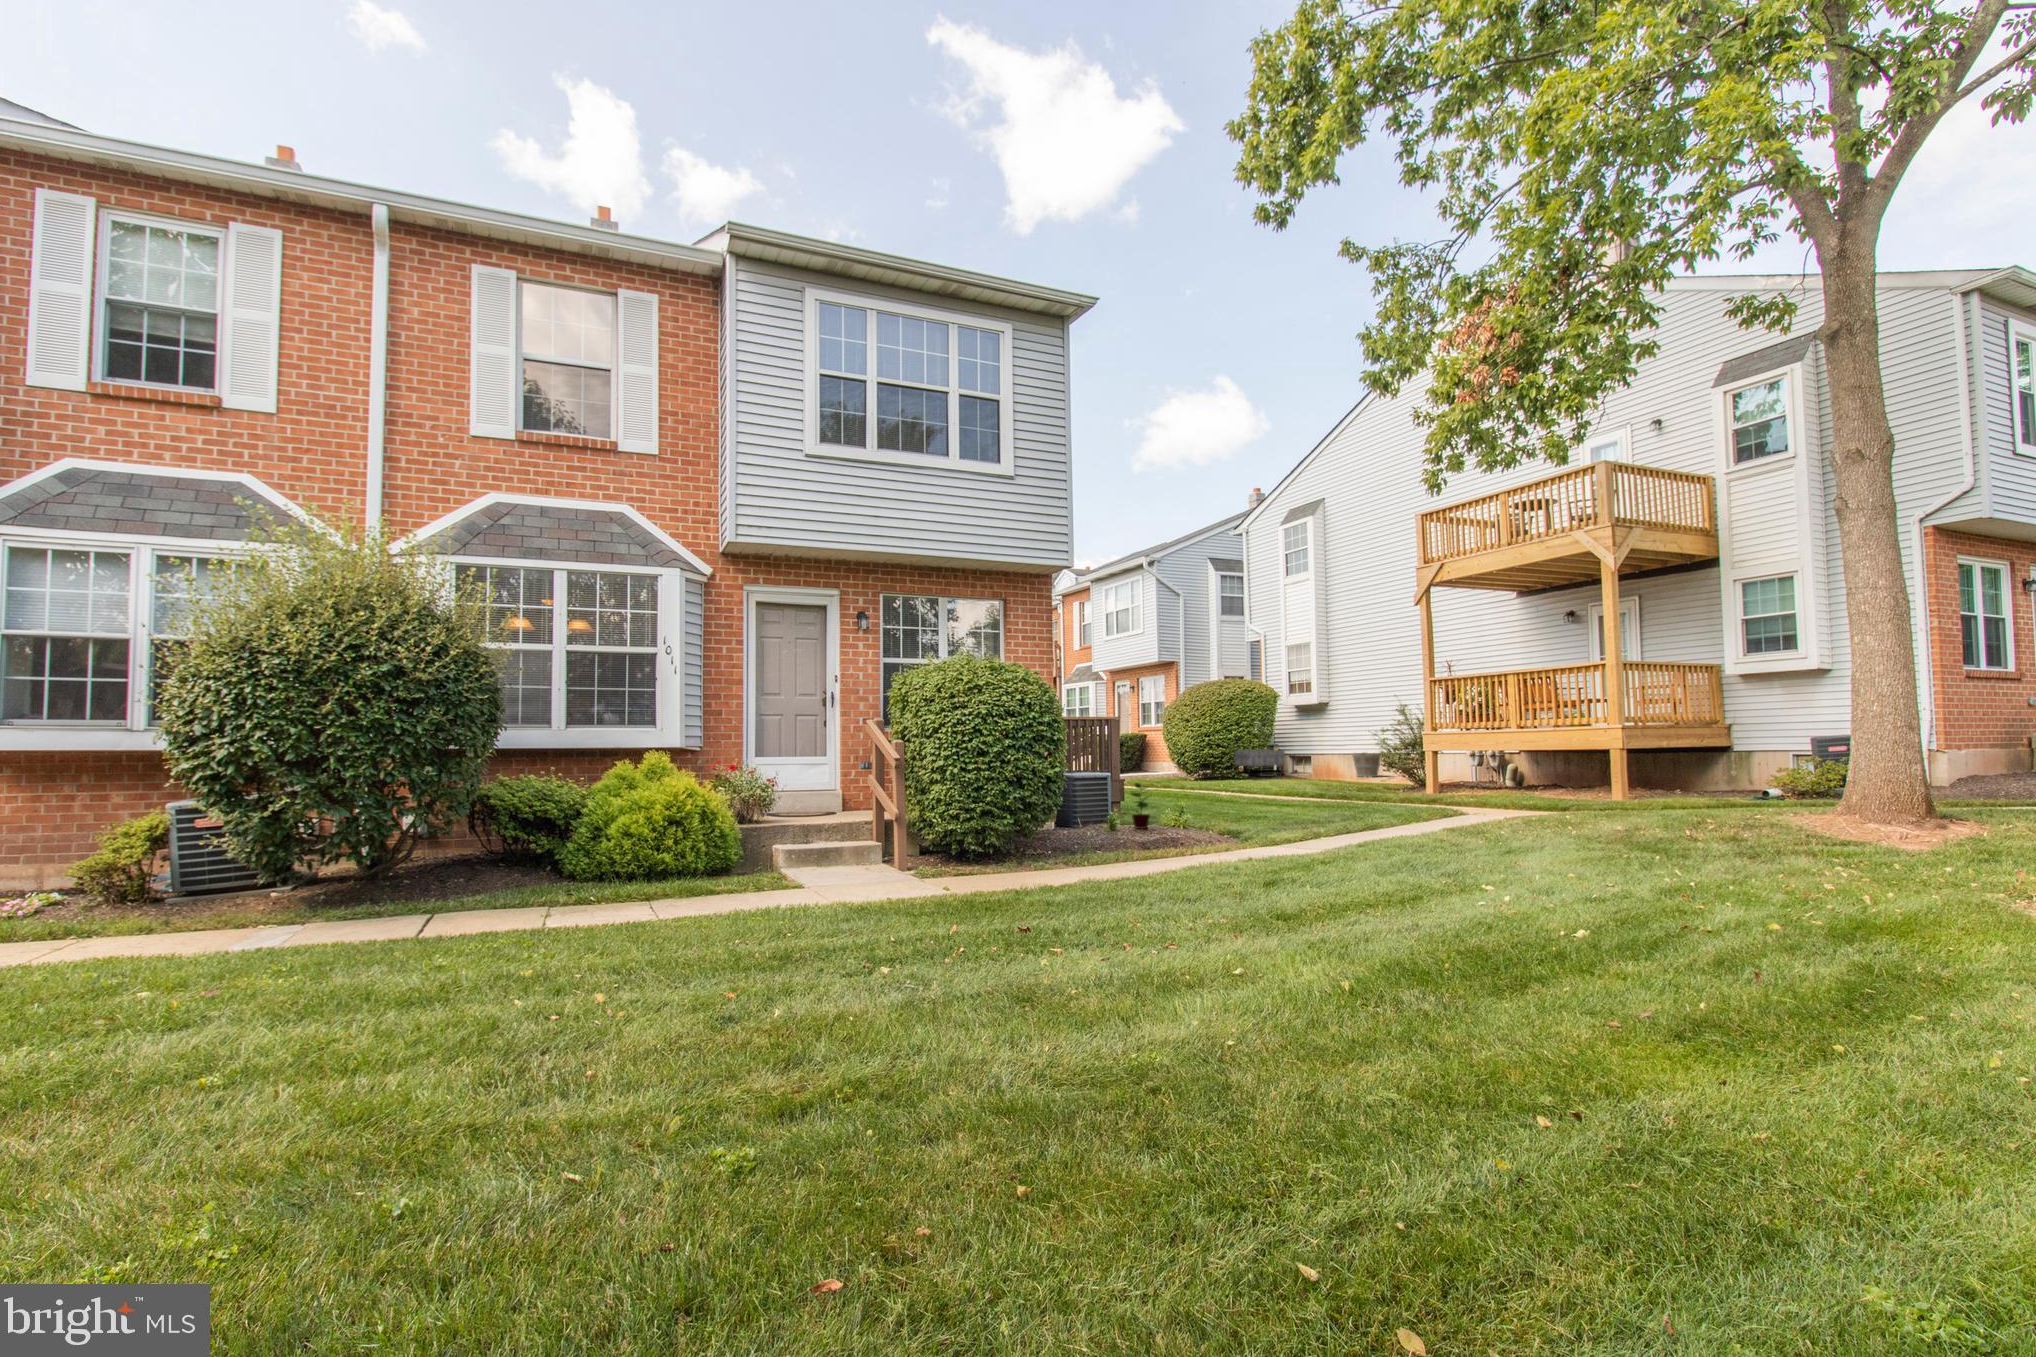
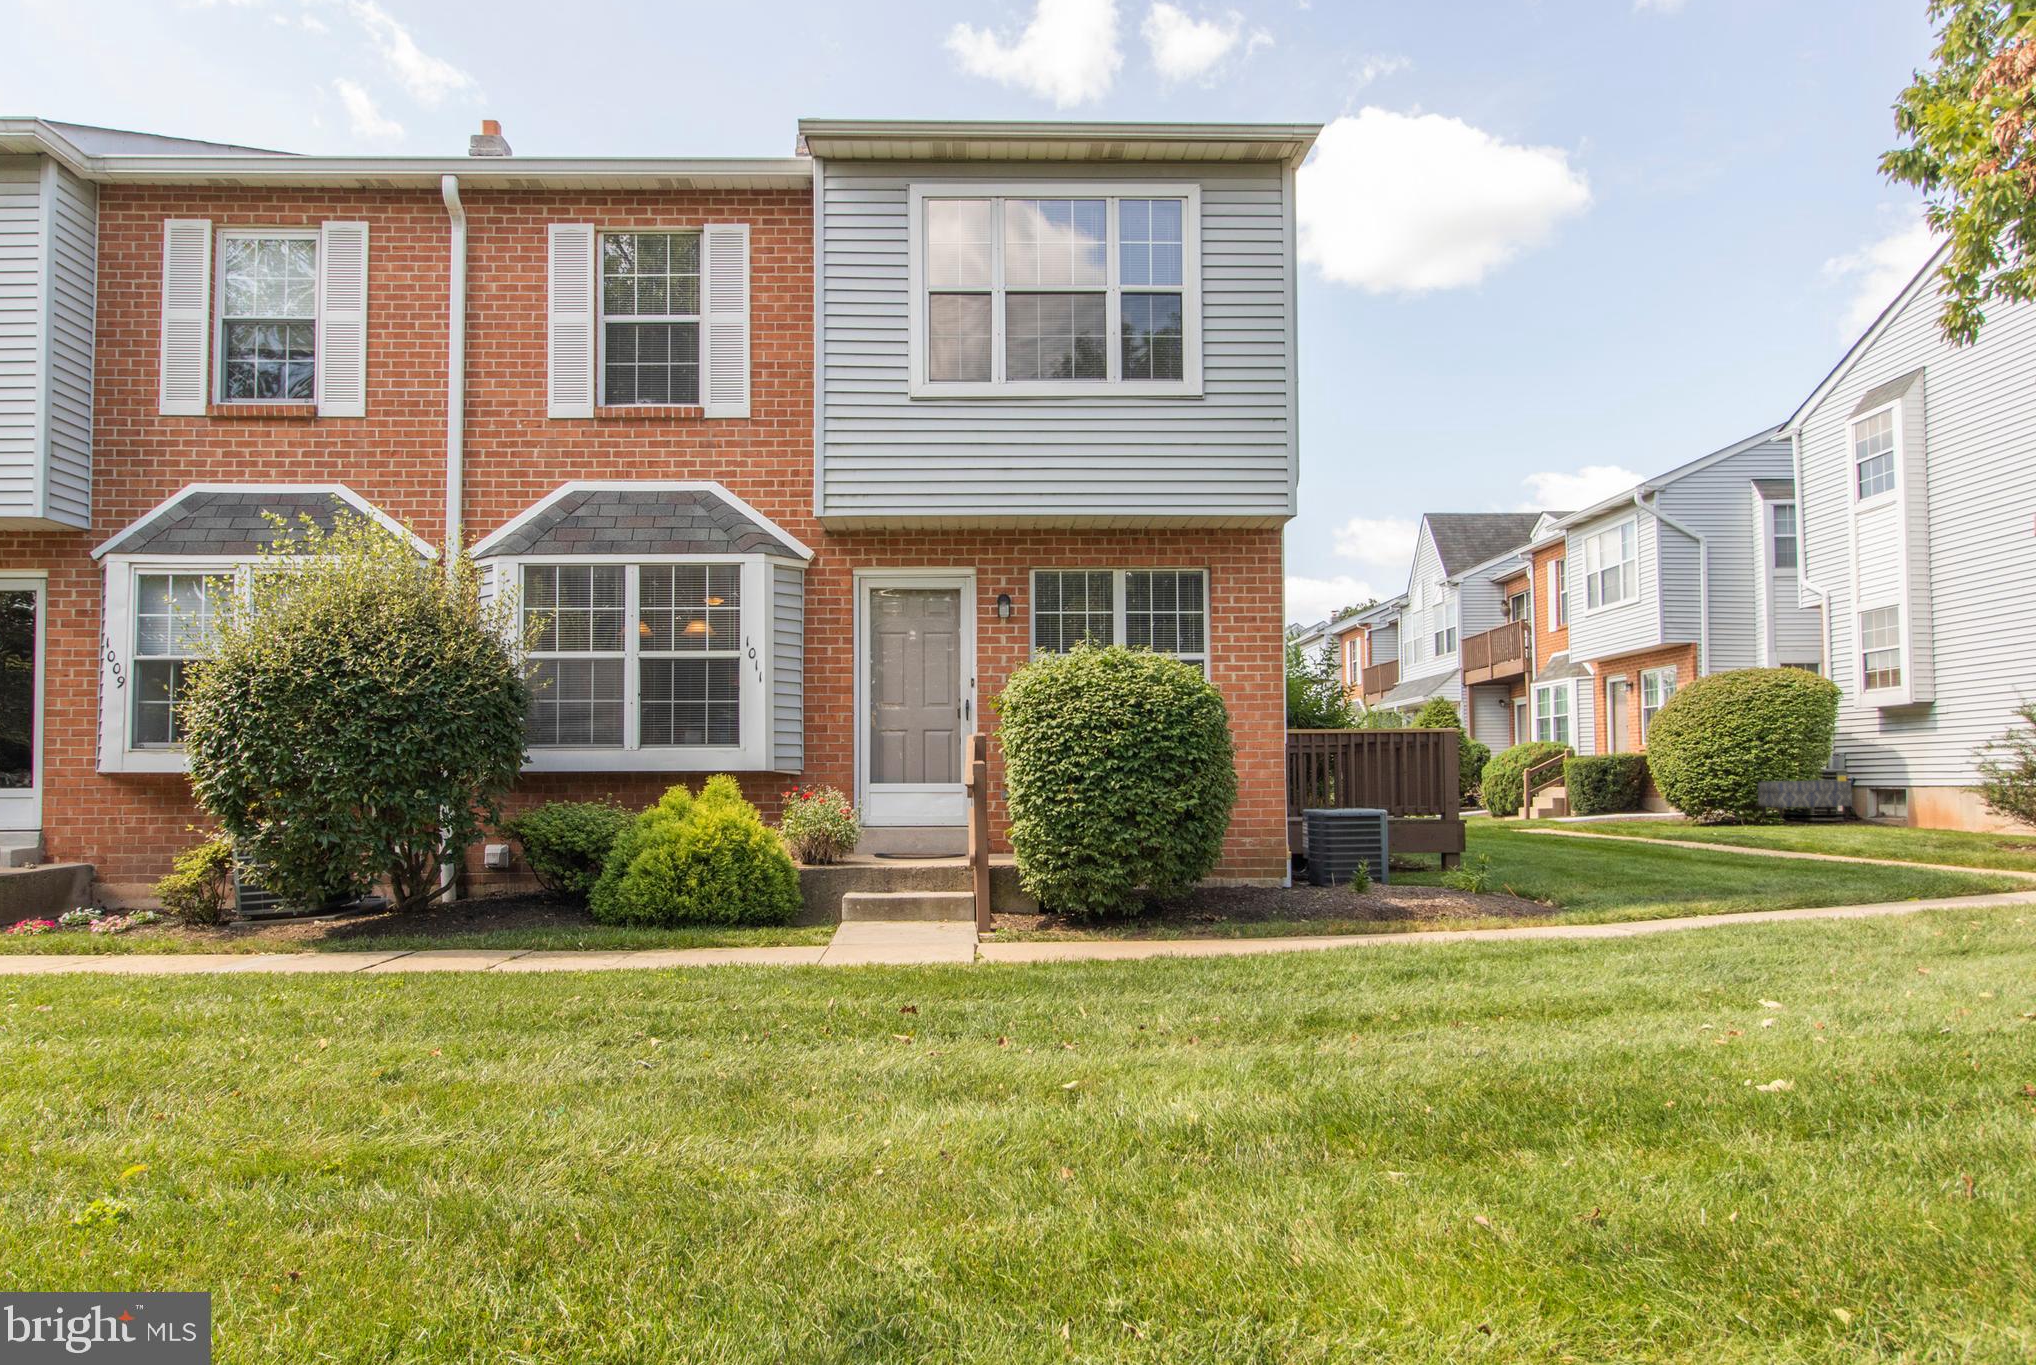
wooden bucket: present [1352,753,1380,777] -> none [1959,785,2016,826]
potted plant: present [1130,783,1150,829] -> none [1376,822,1432,893]

